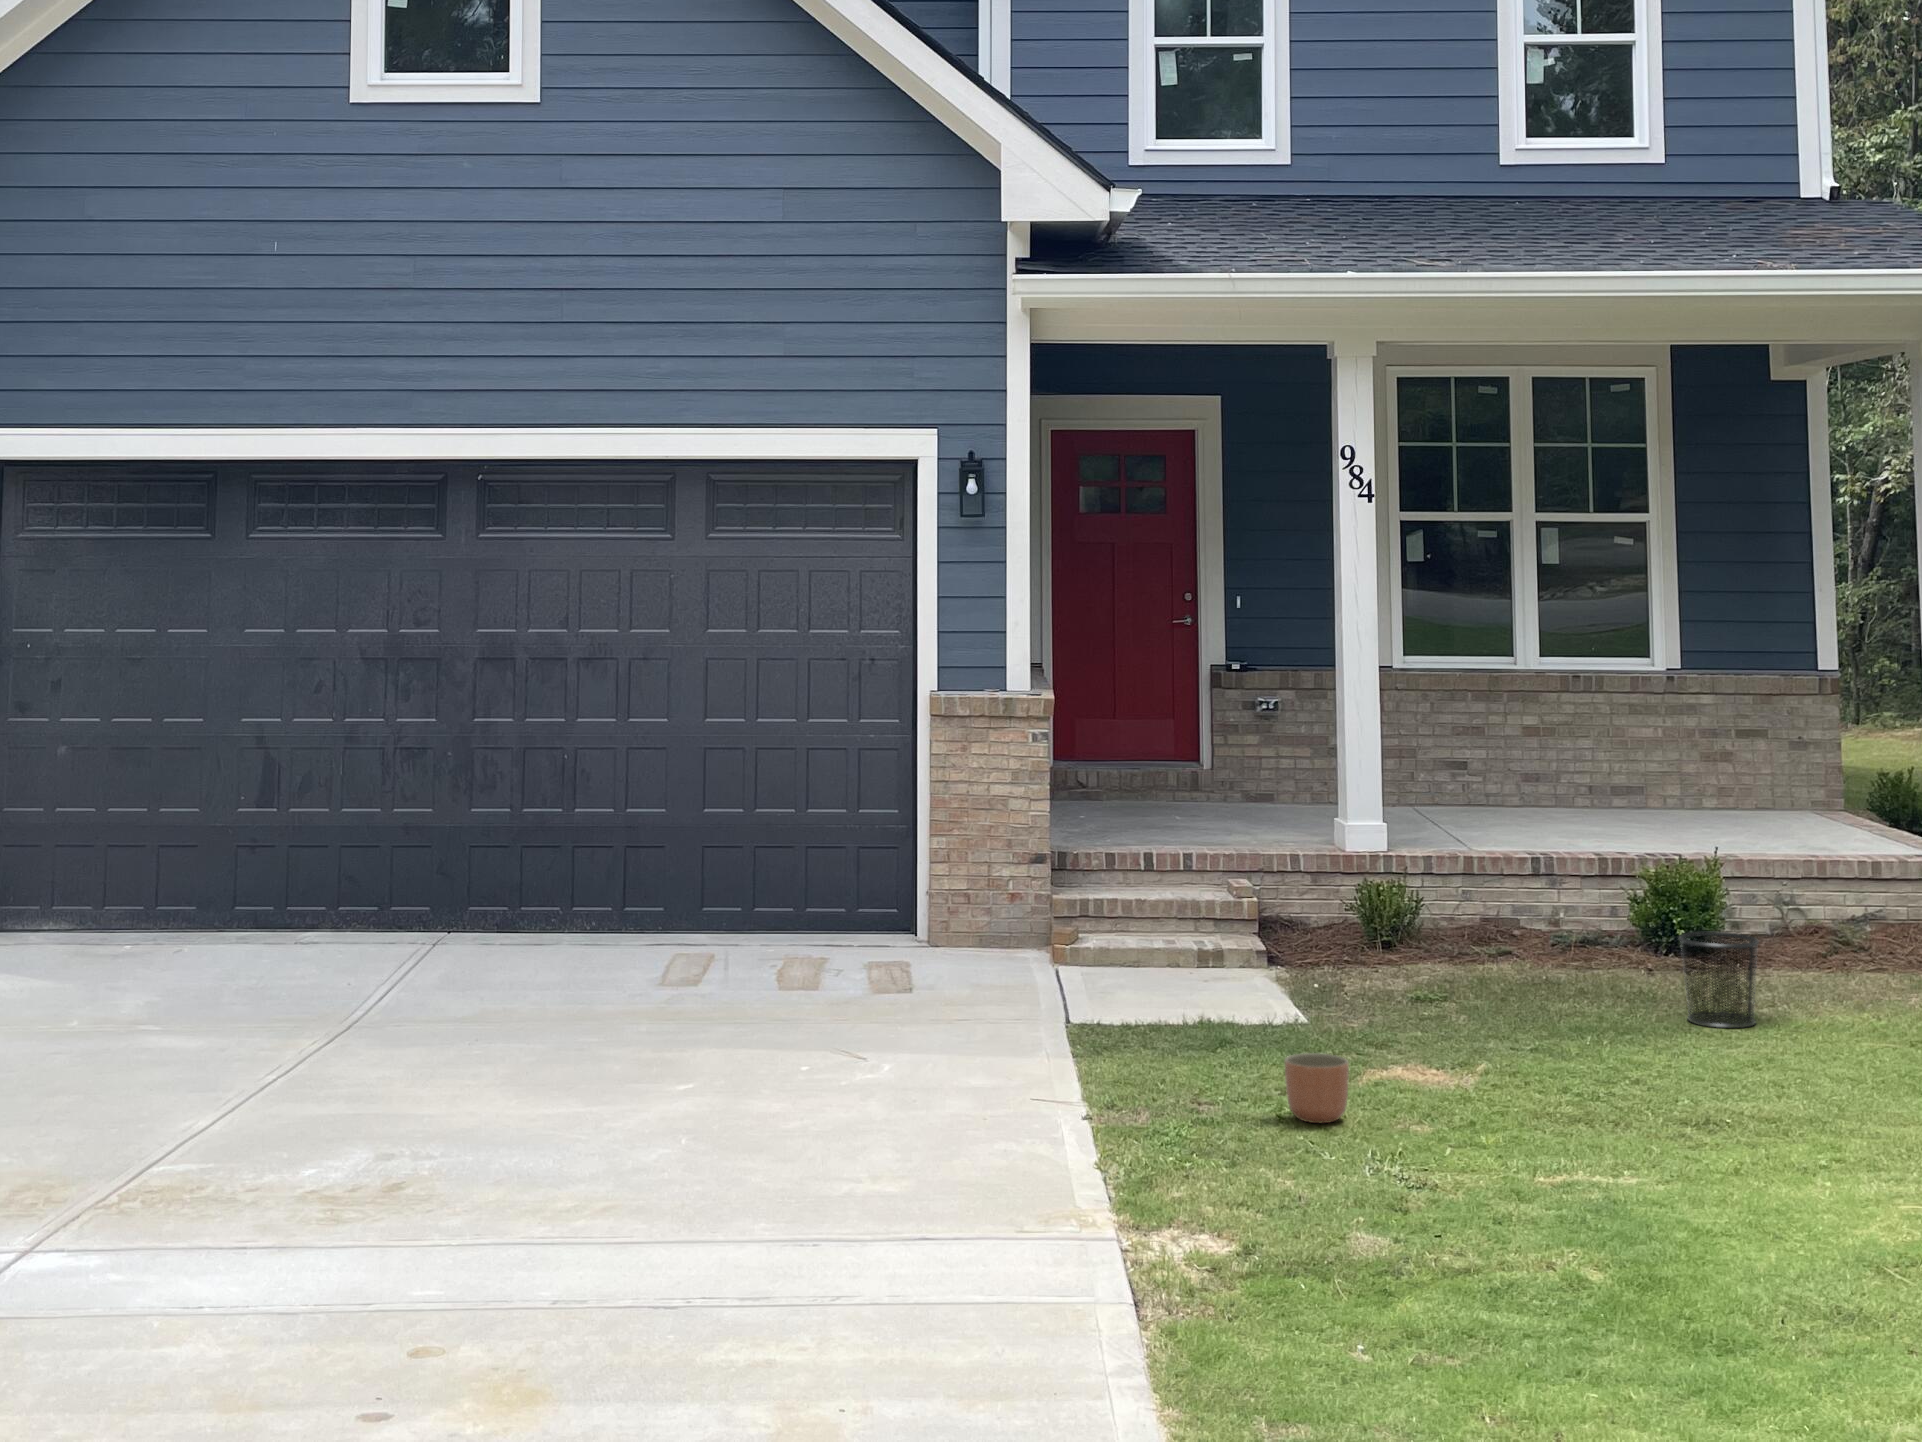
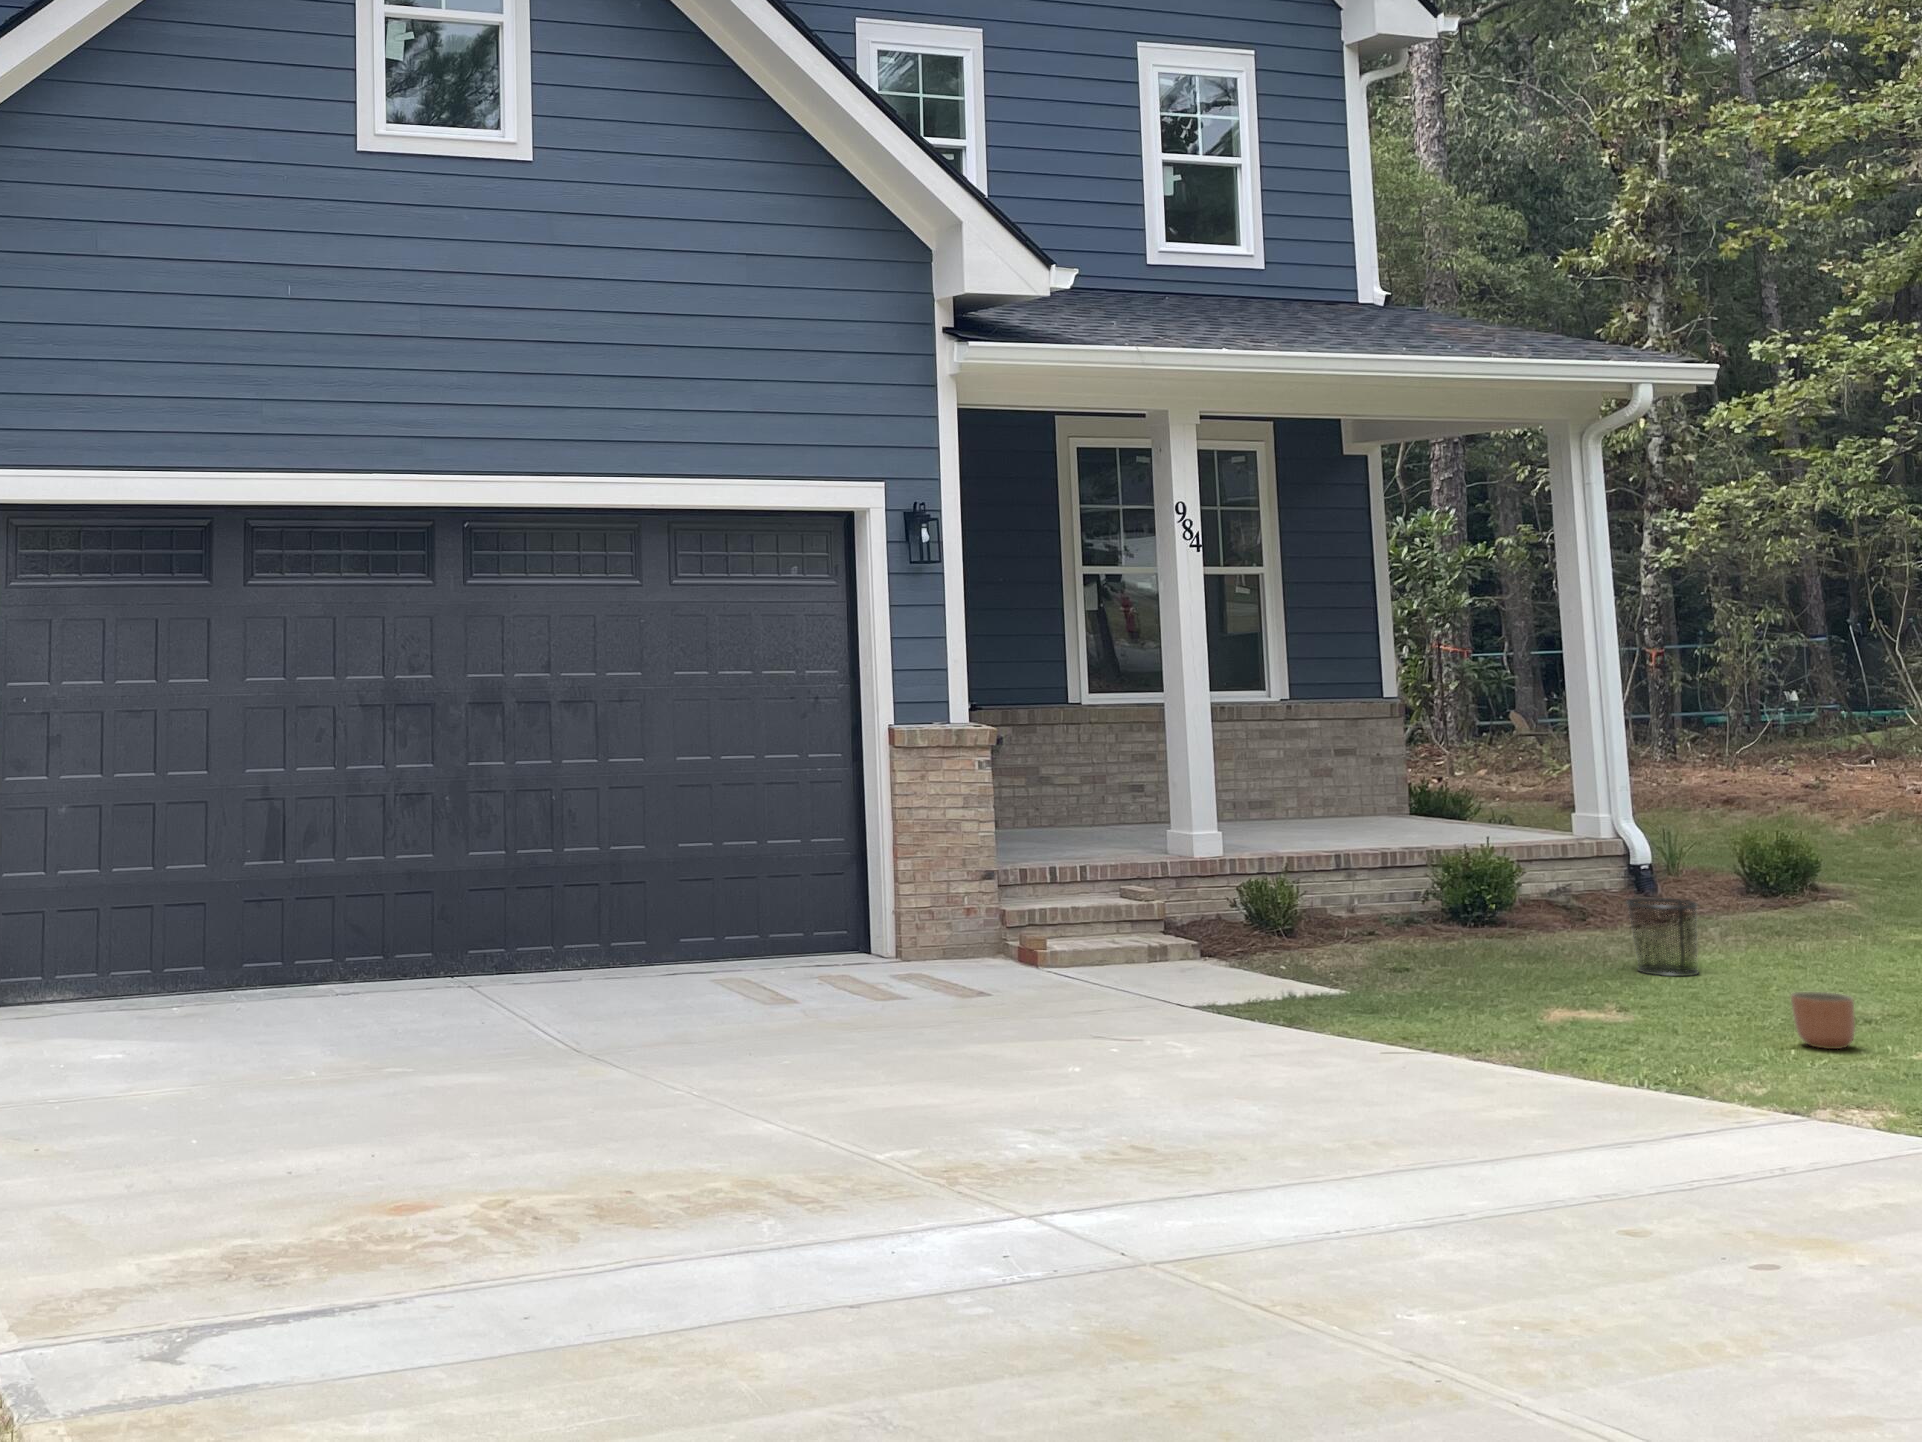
planter: present [1285,1053,1349,1123] -> present [1791,992,1855,1049]

